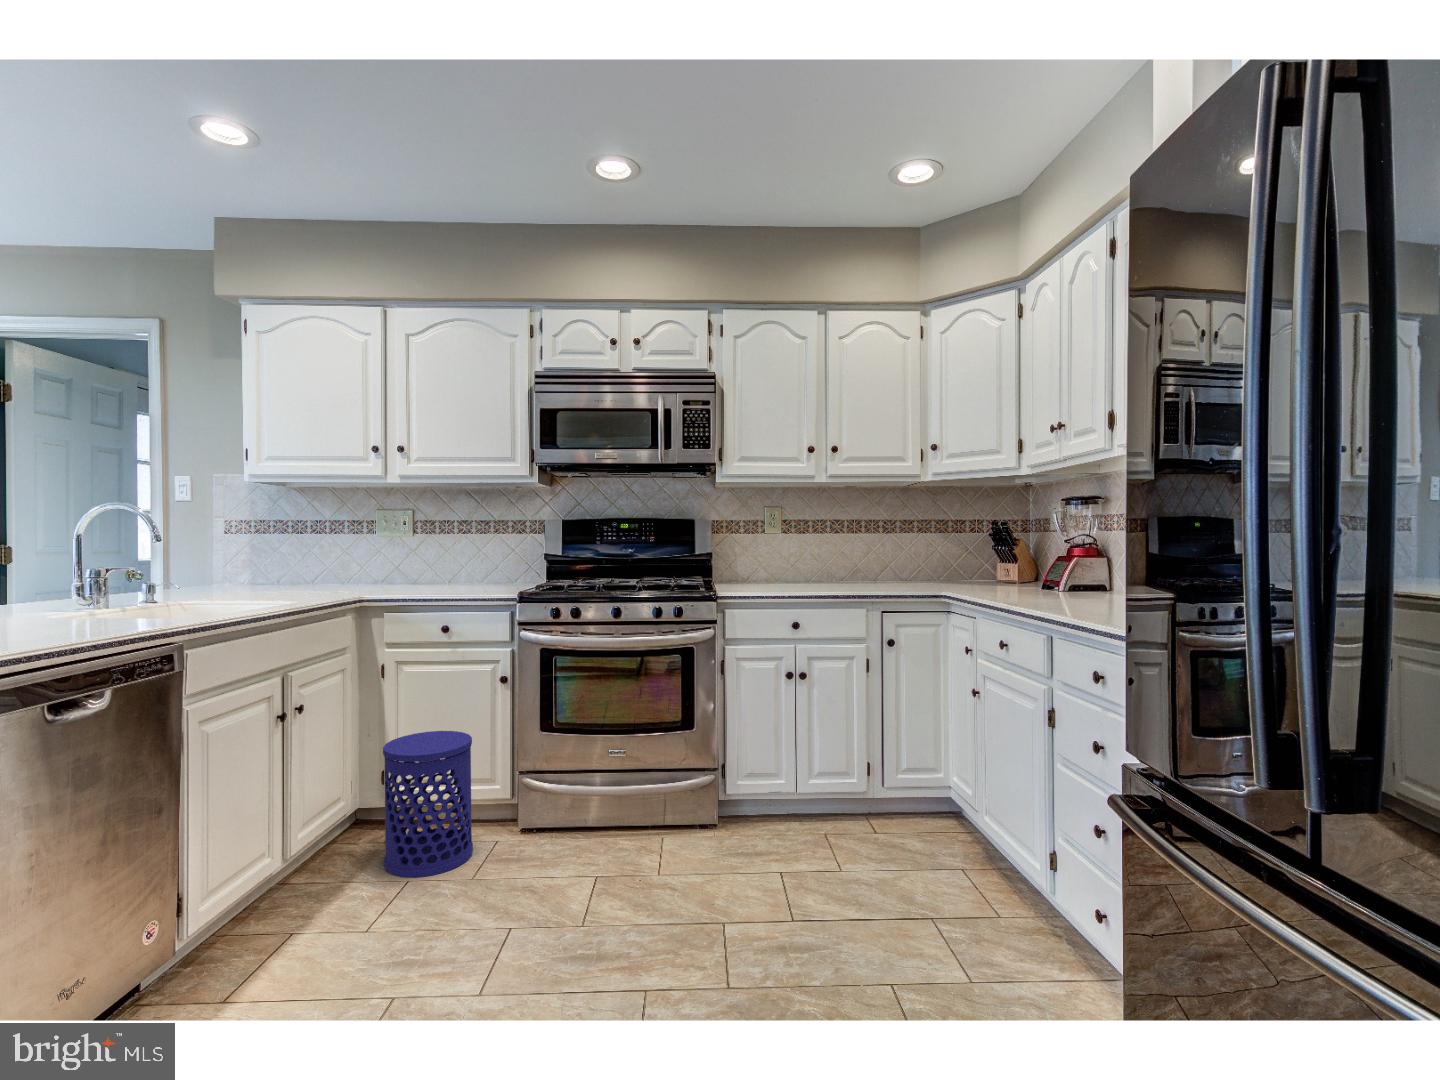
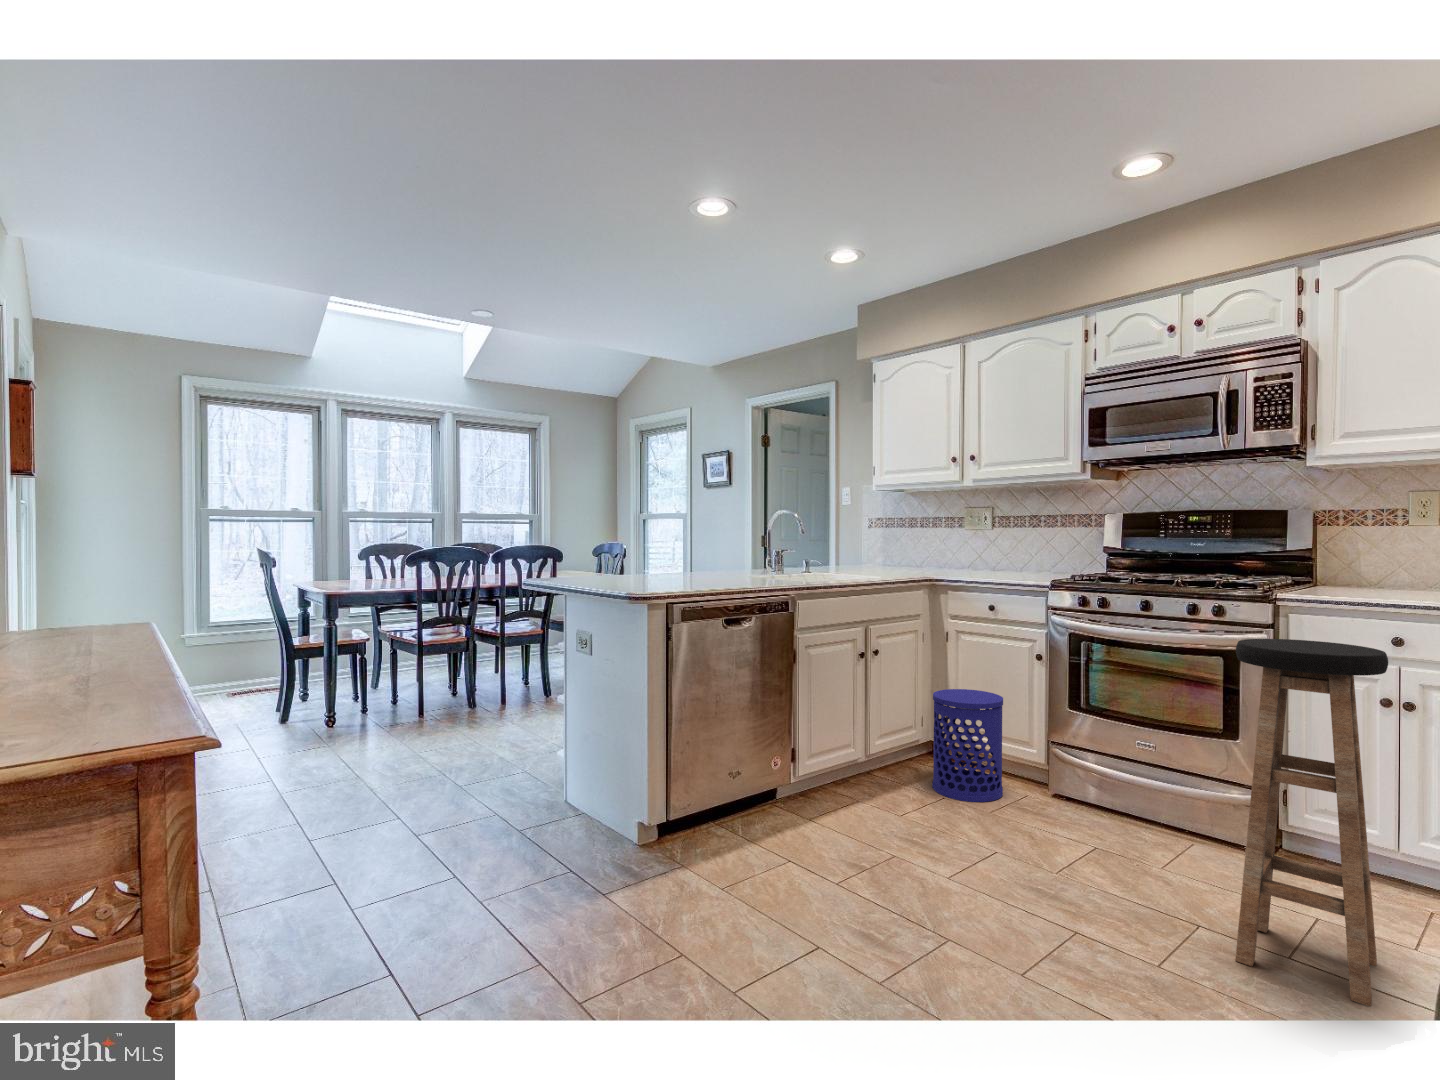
bar stool: none [754,635,866,948] -> present [1235,639,1388,1006]

